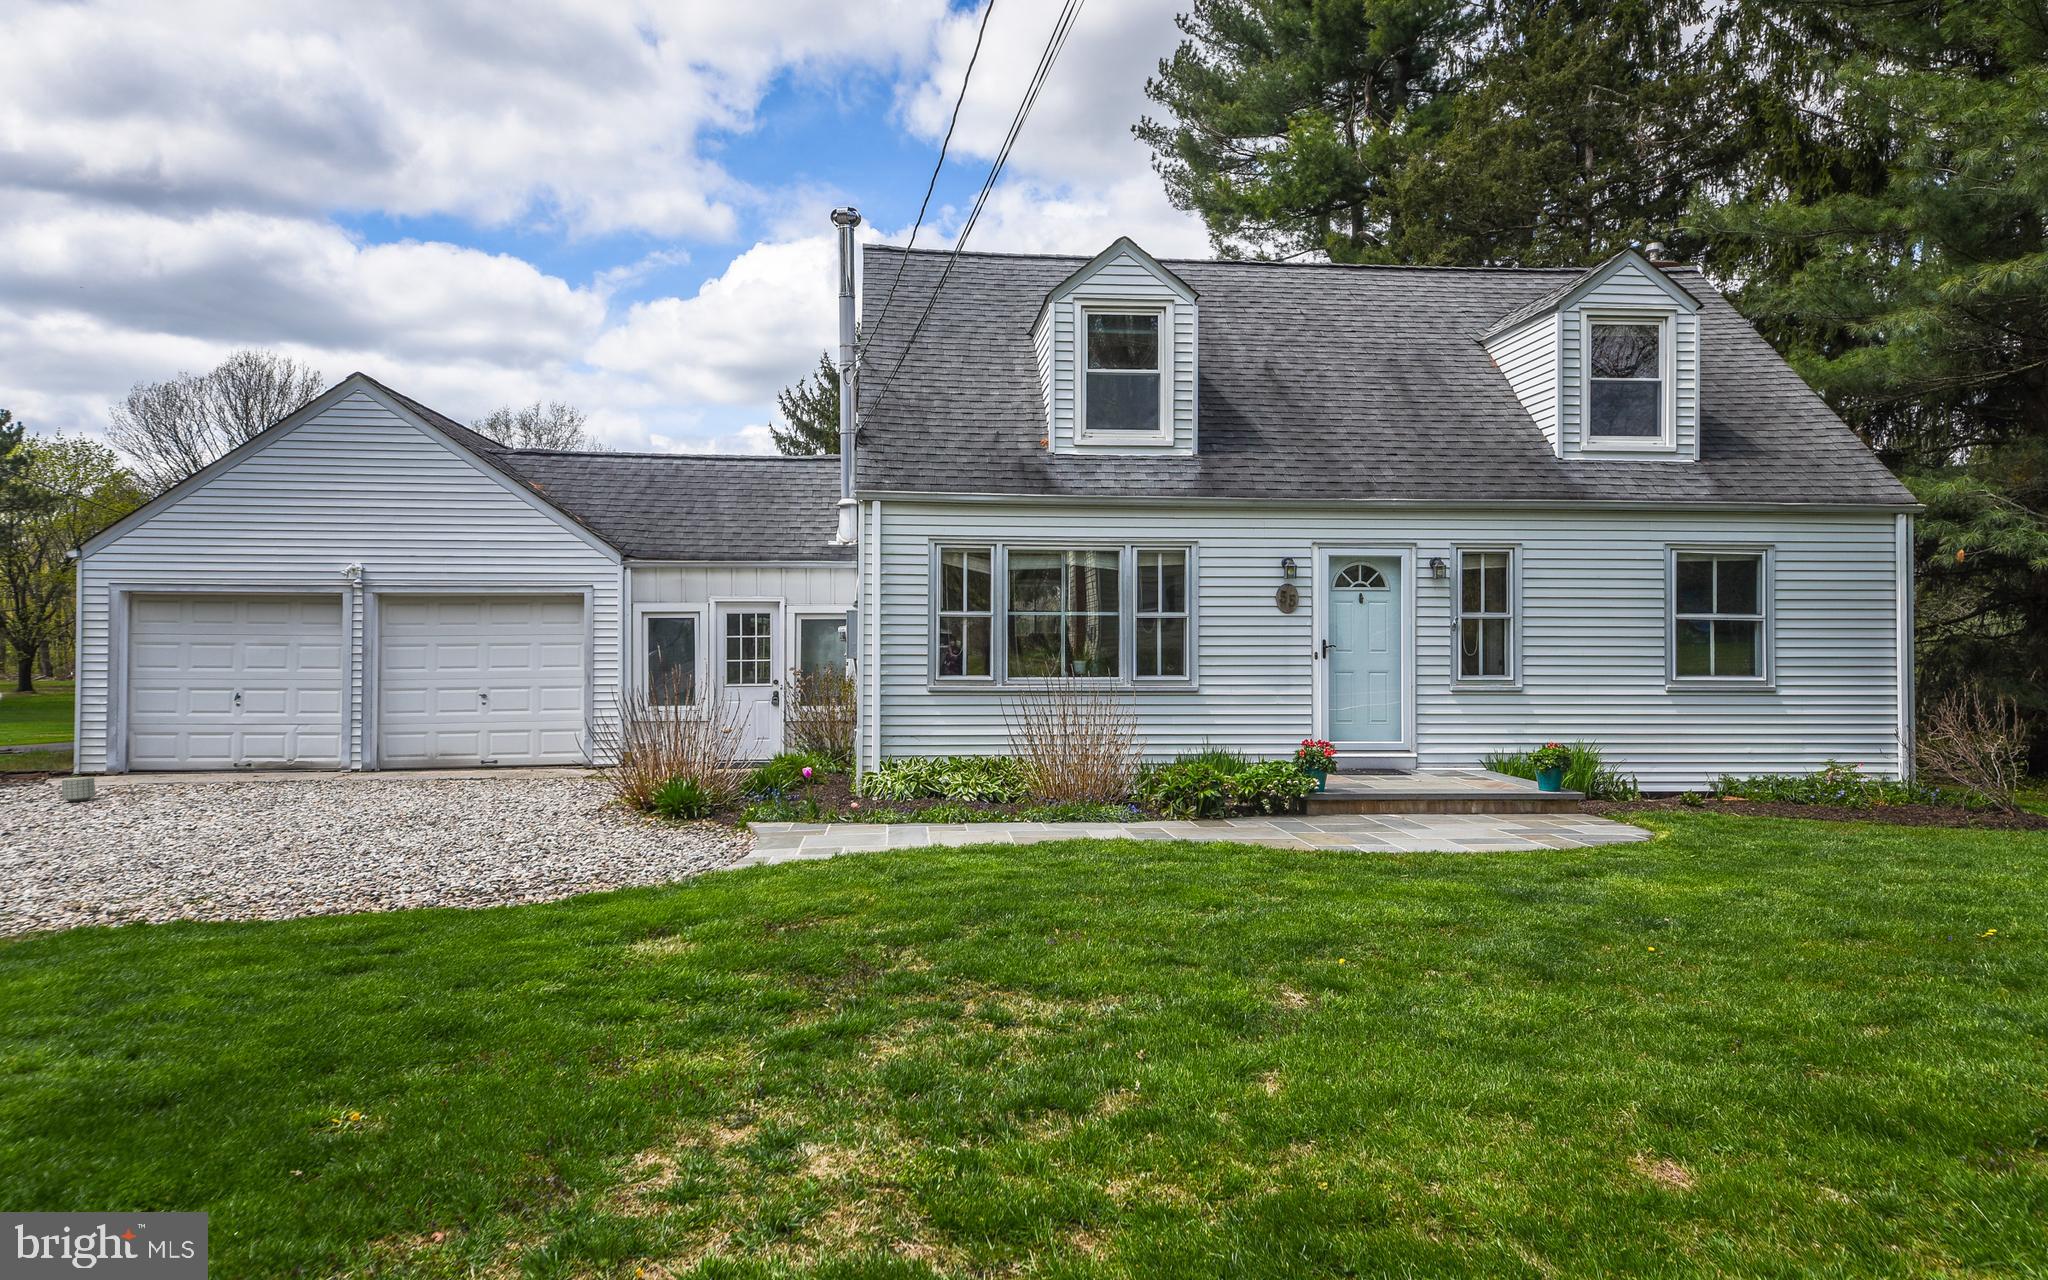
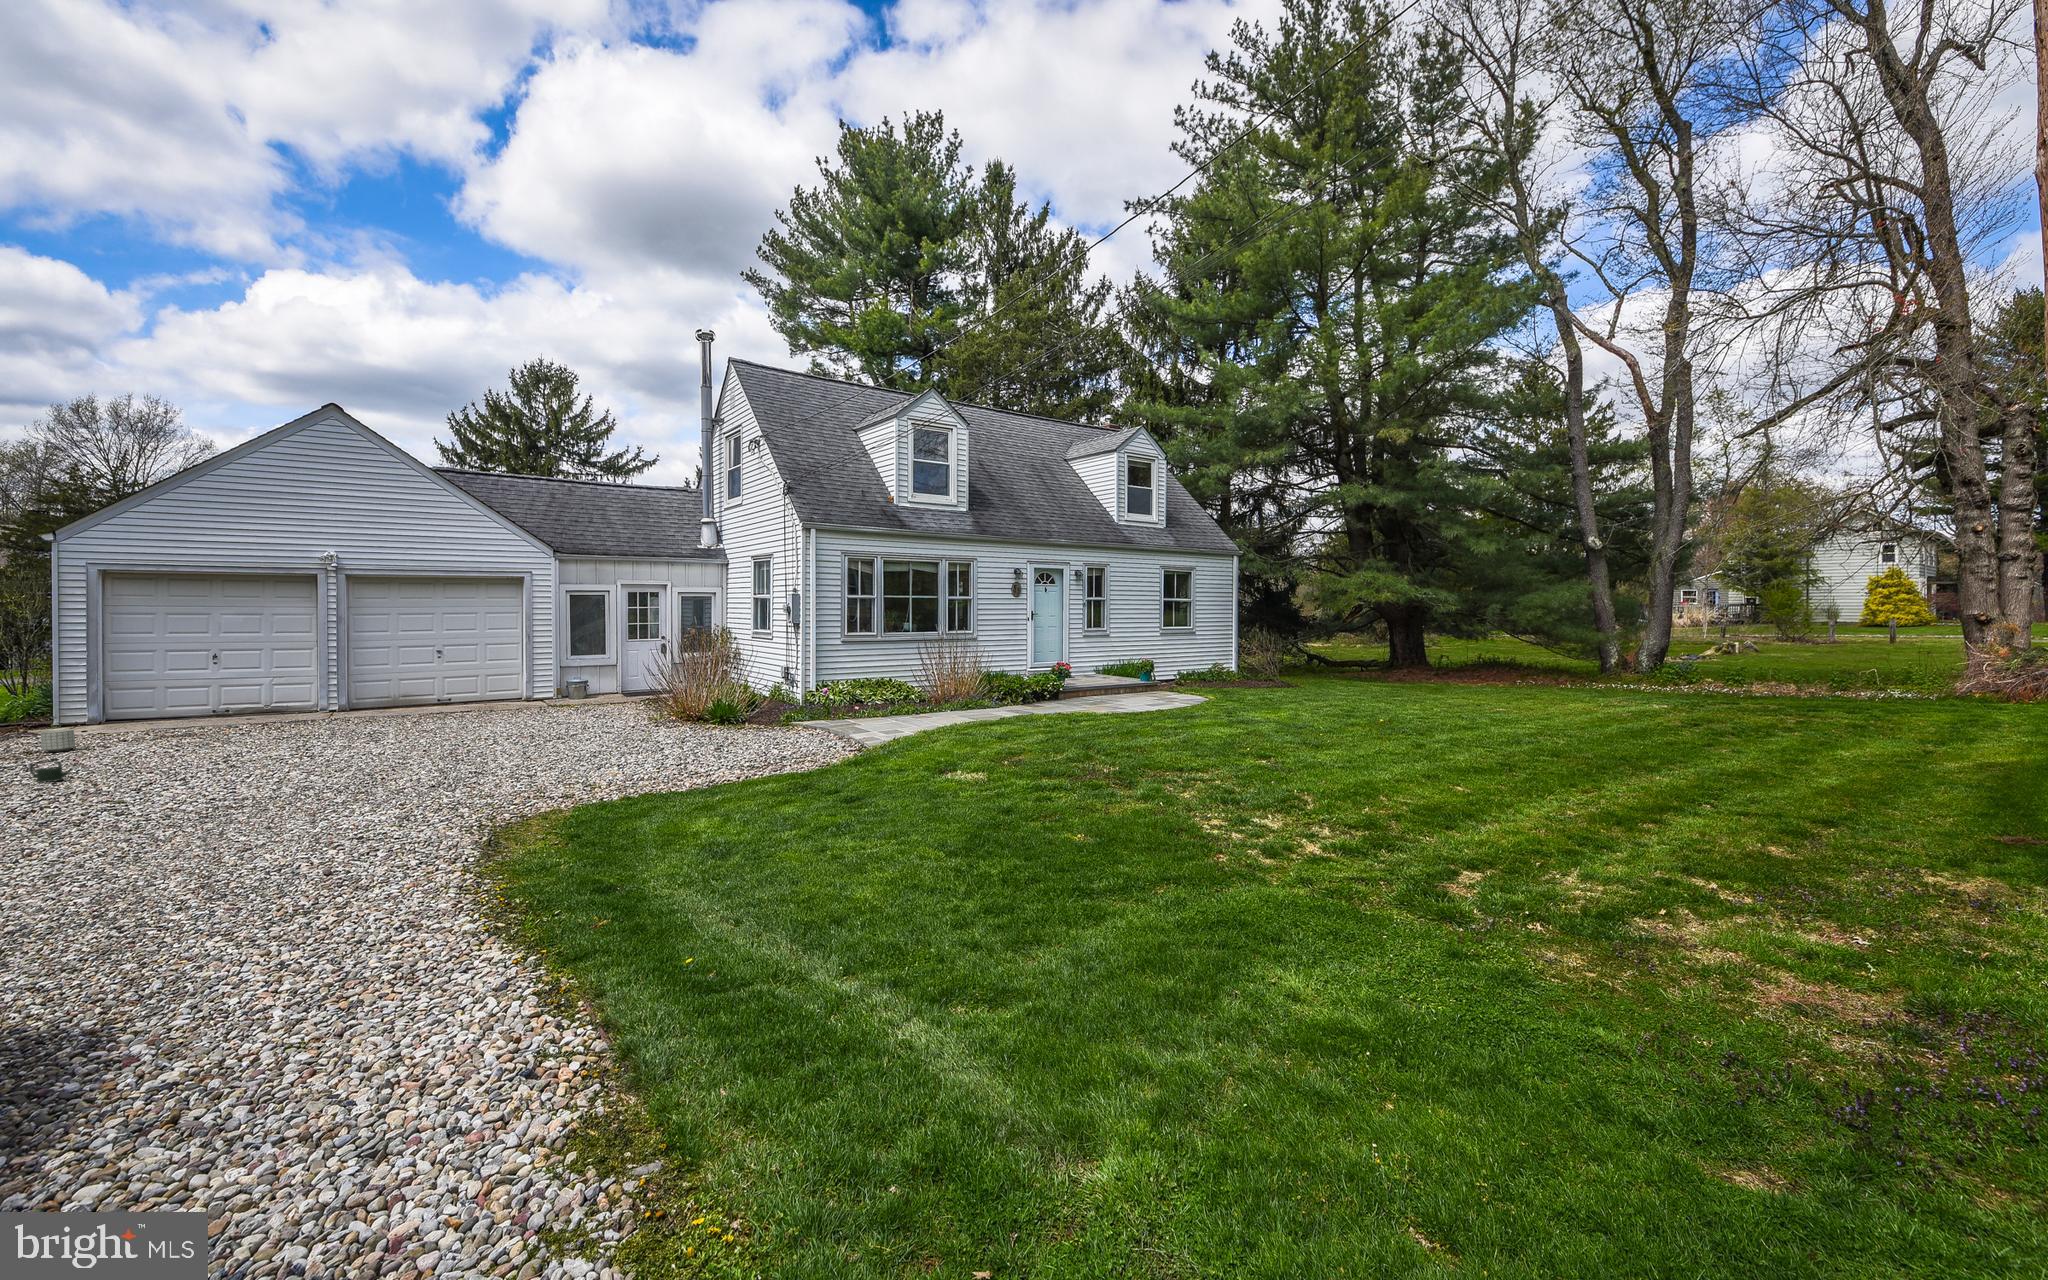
watering can: none [50,804,96,828] -> present [30,761,72,783]

